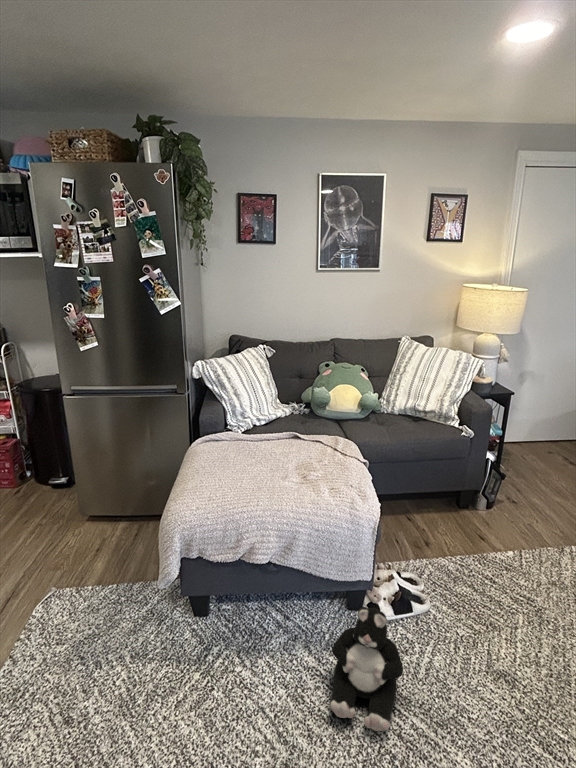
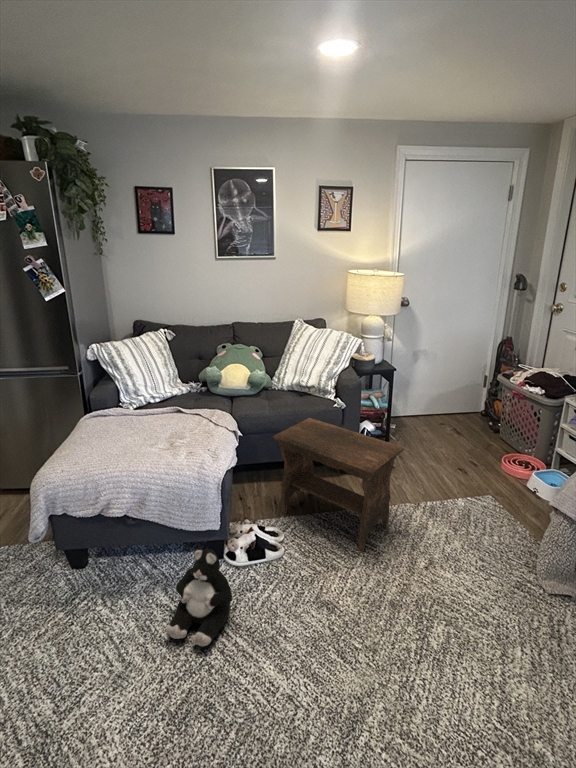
footstool: none [409,447,570,610] -> present [273,418,404,553]

